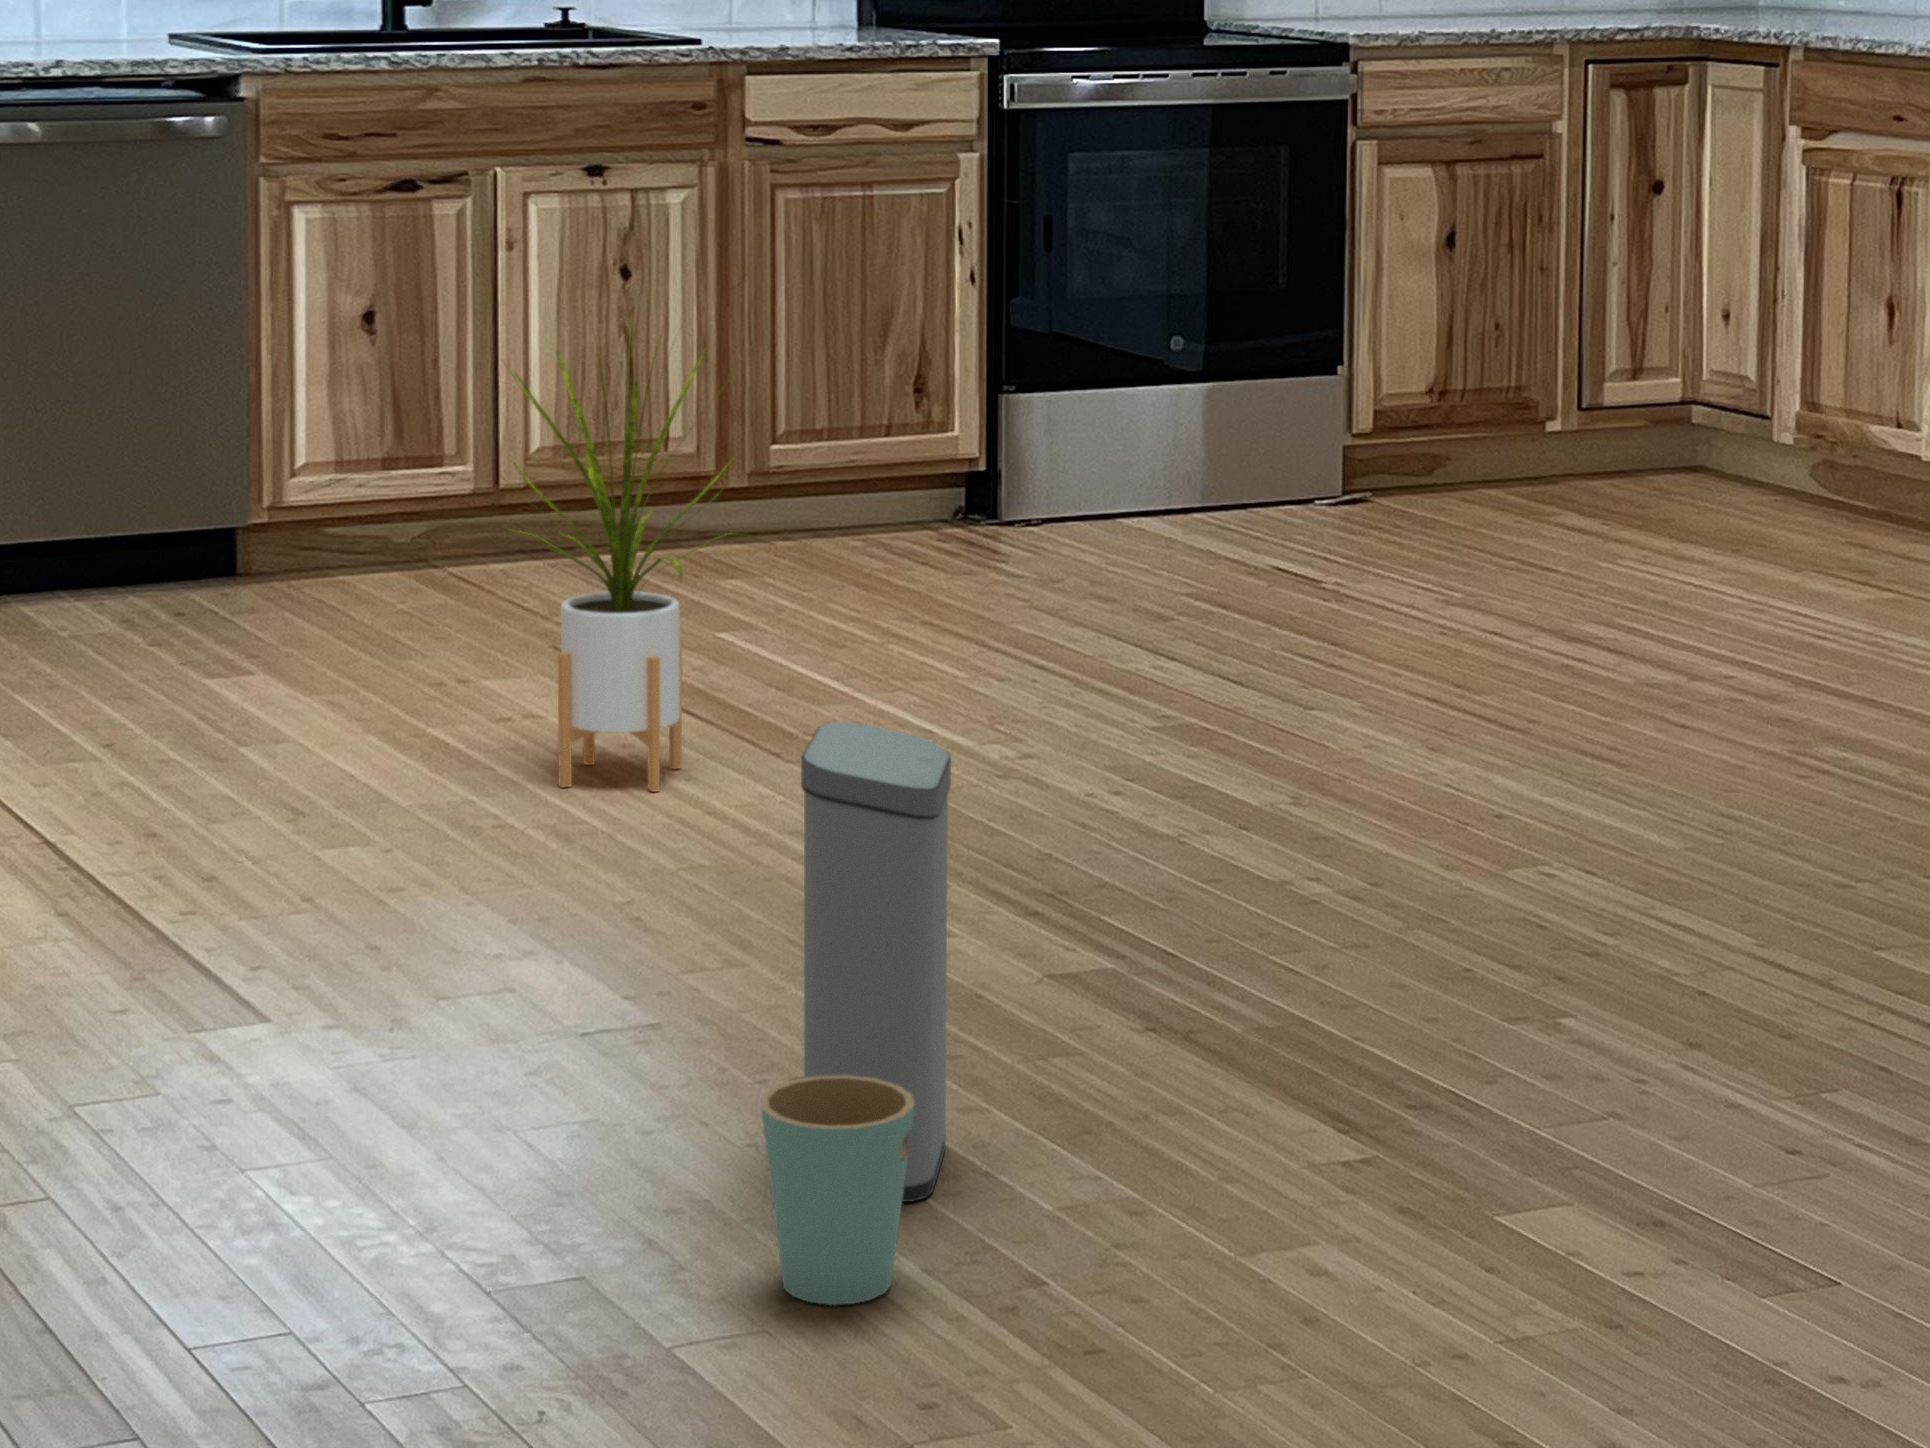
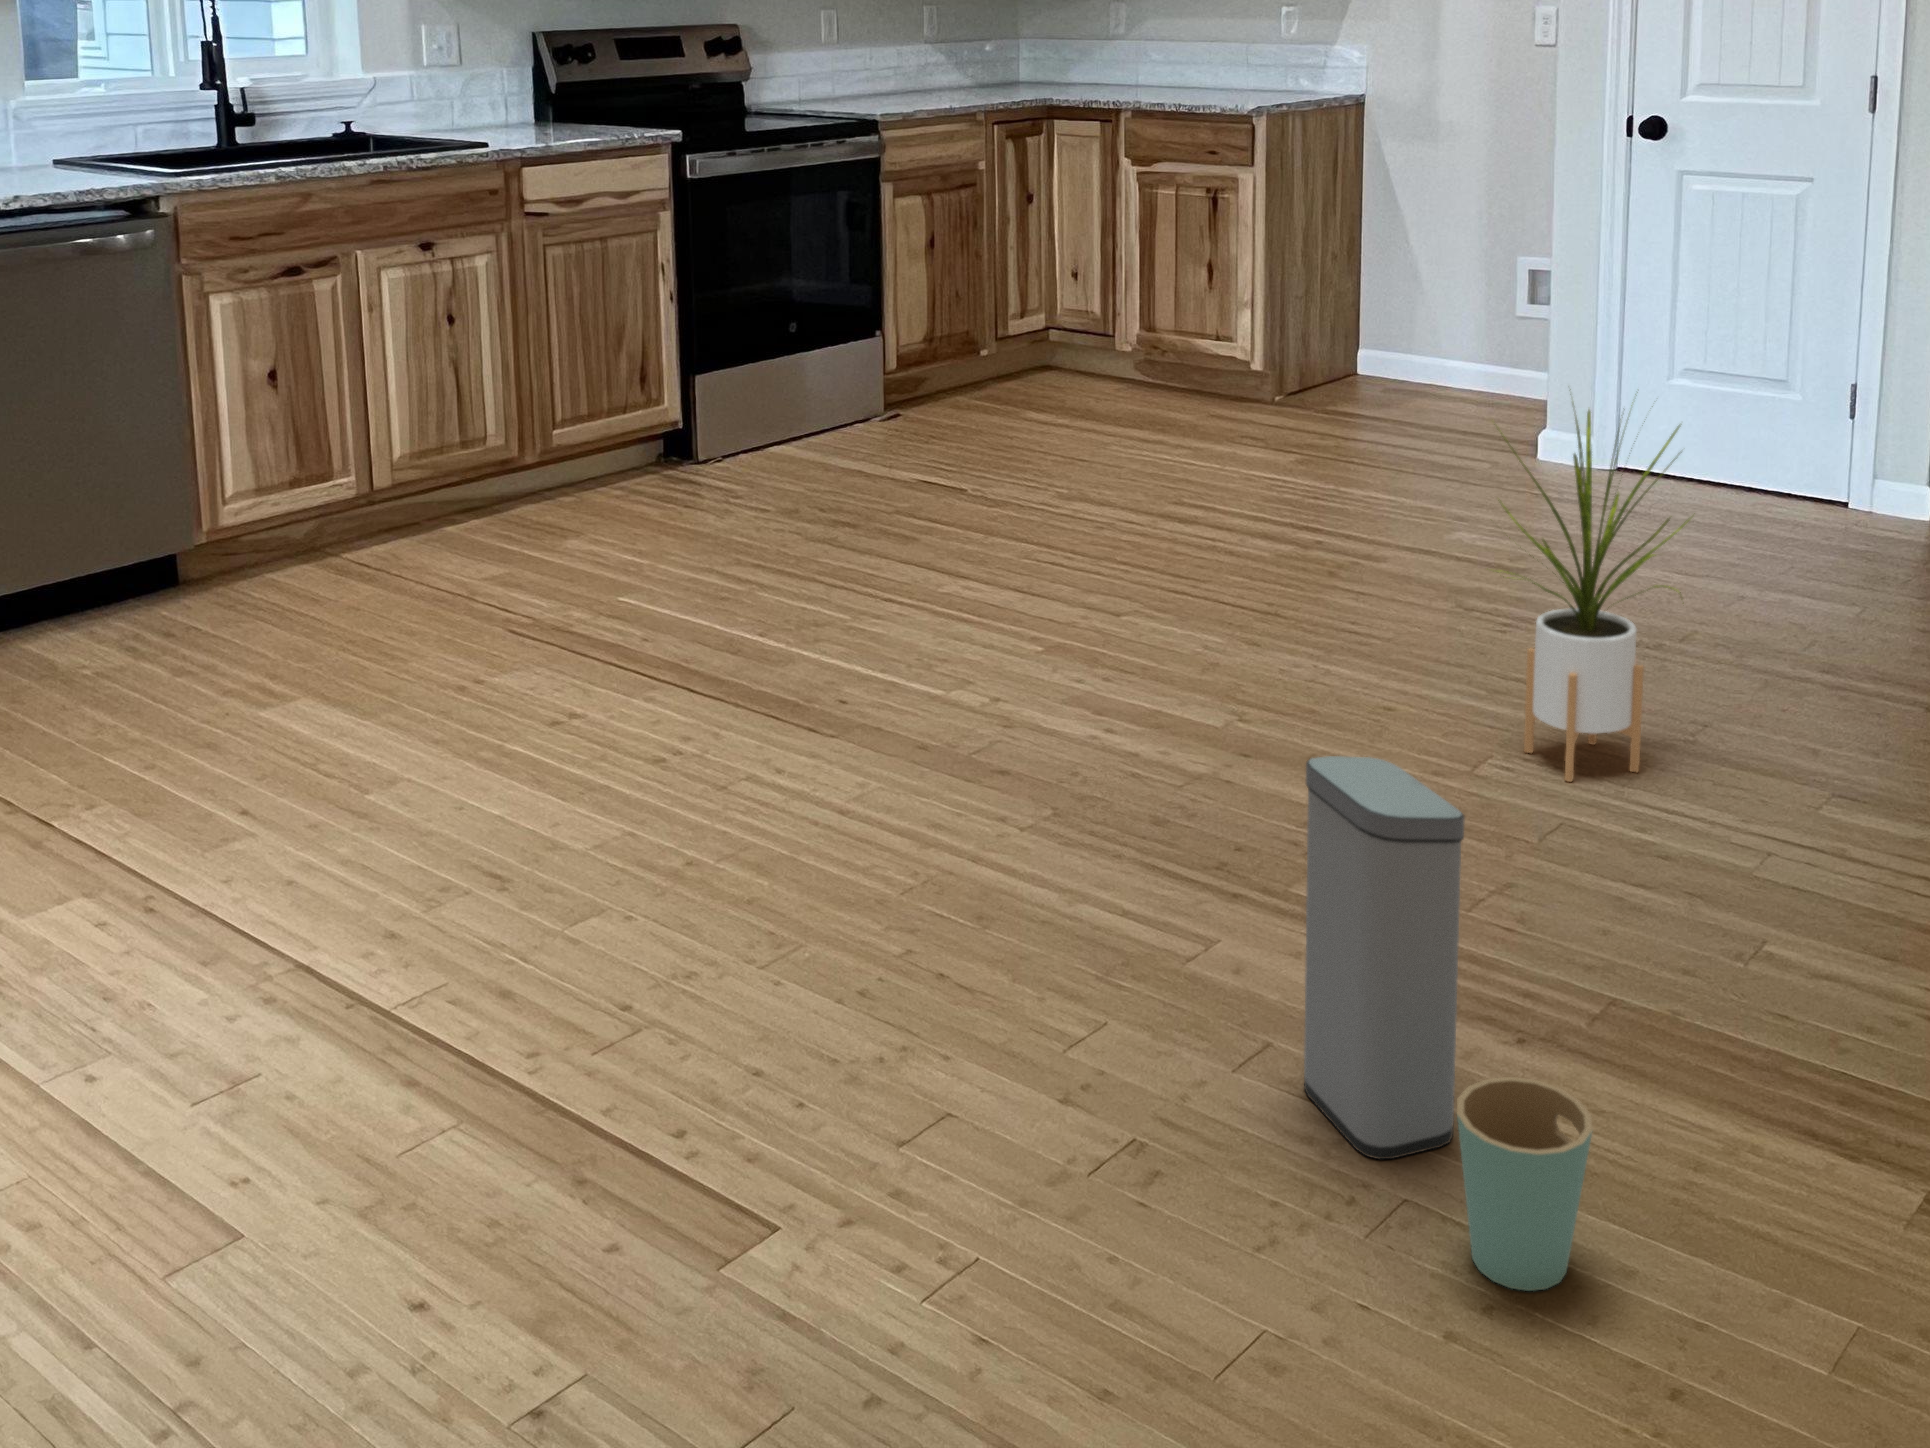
house plant: present [509,349,732,792] -> present [1501,389,1692,782]

